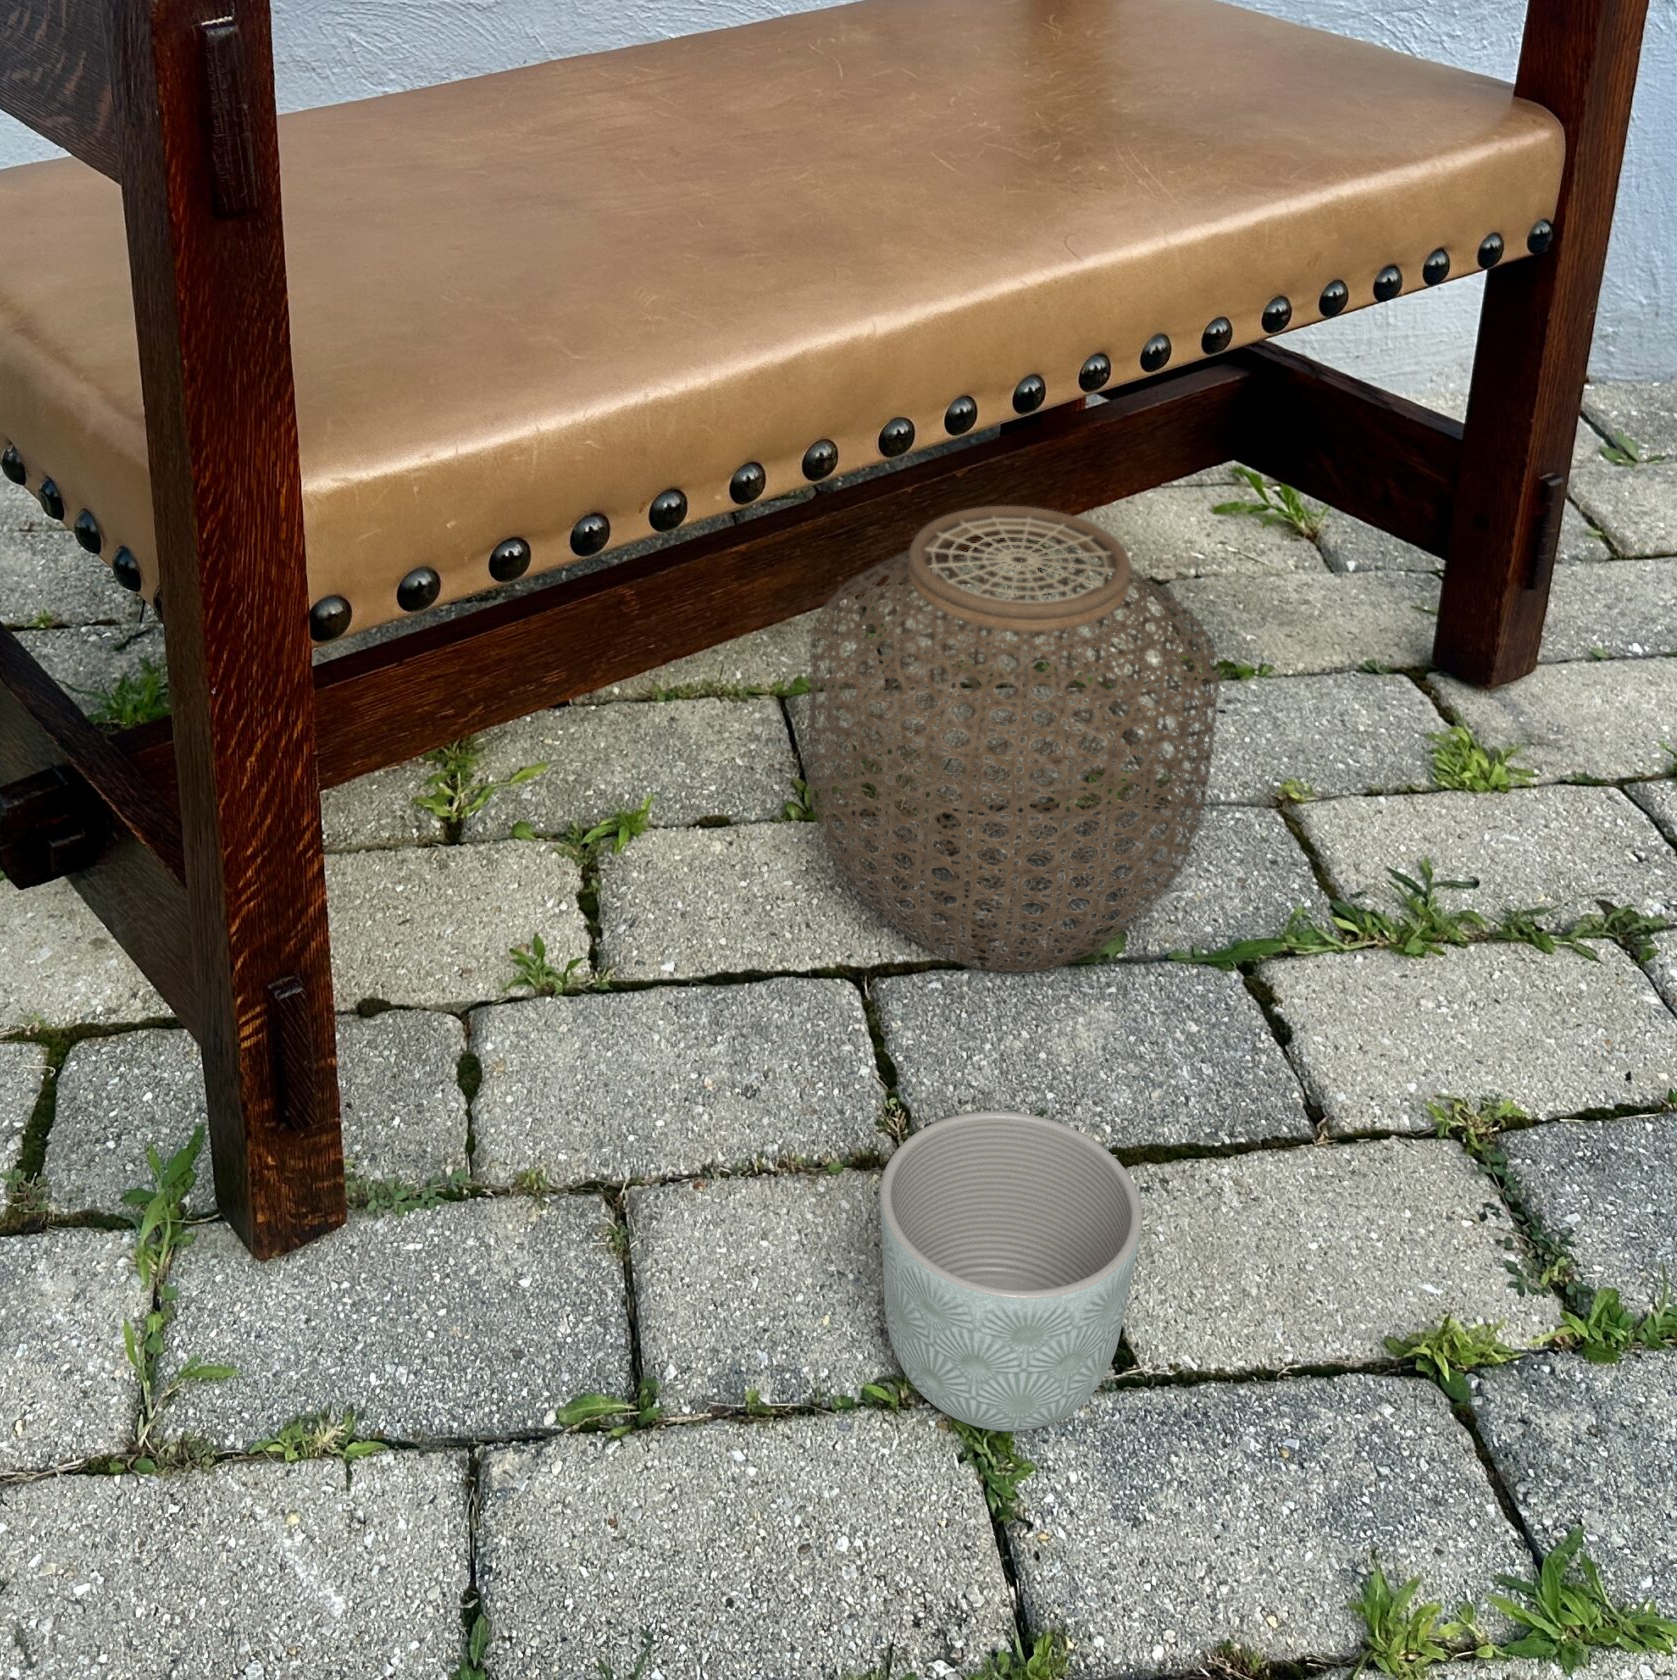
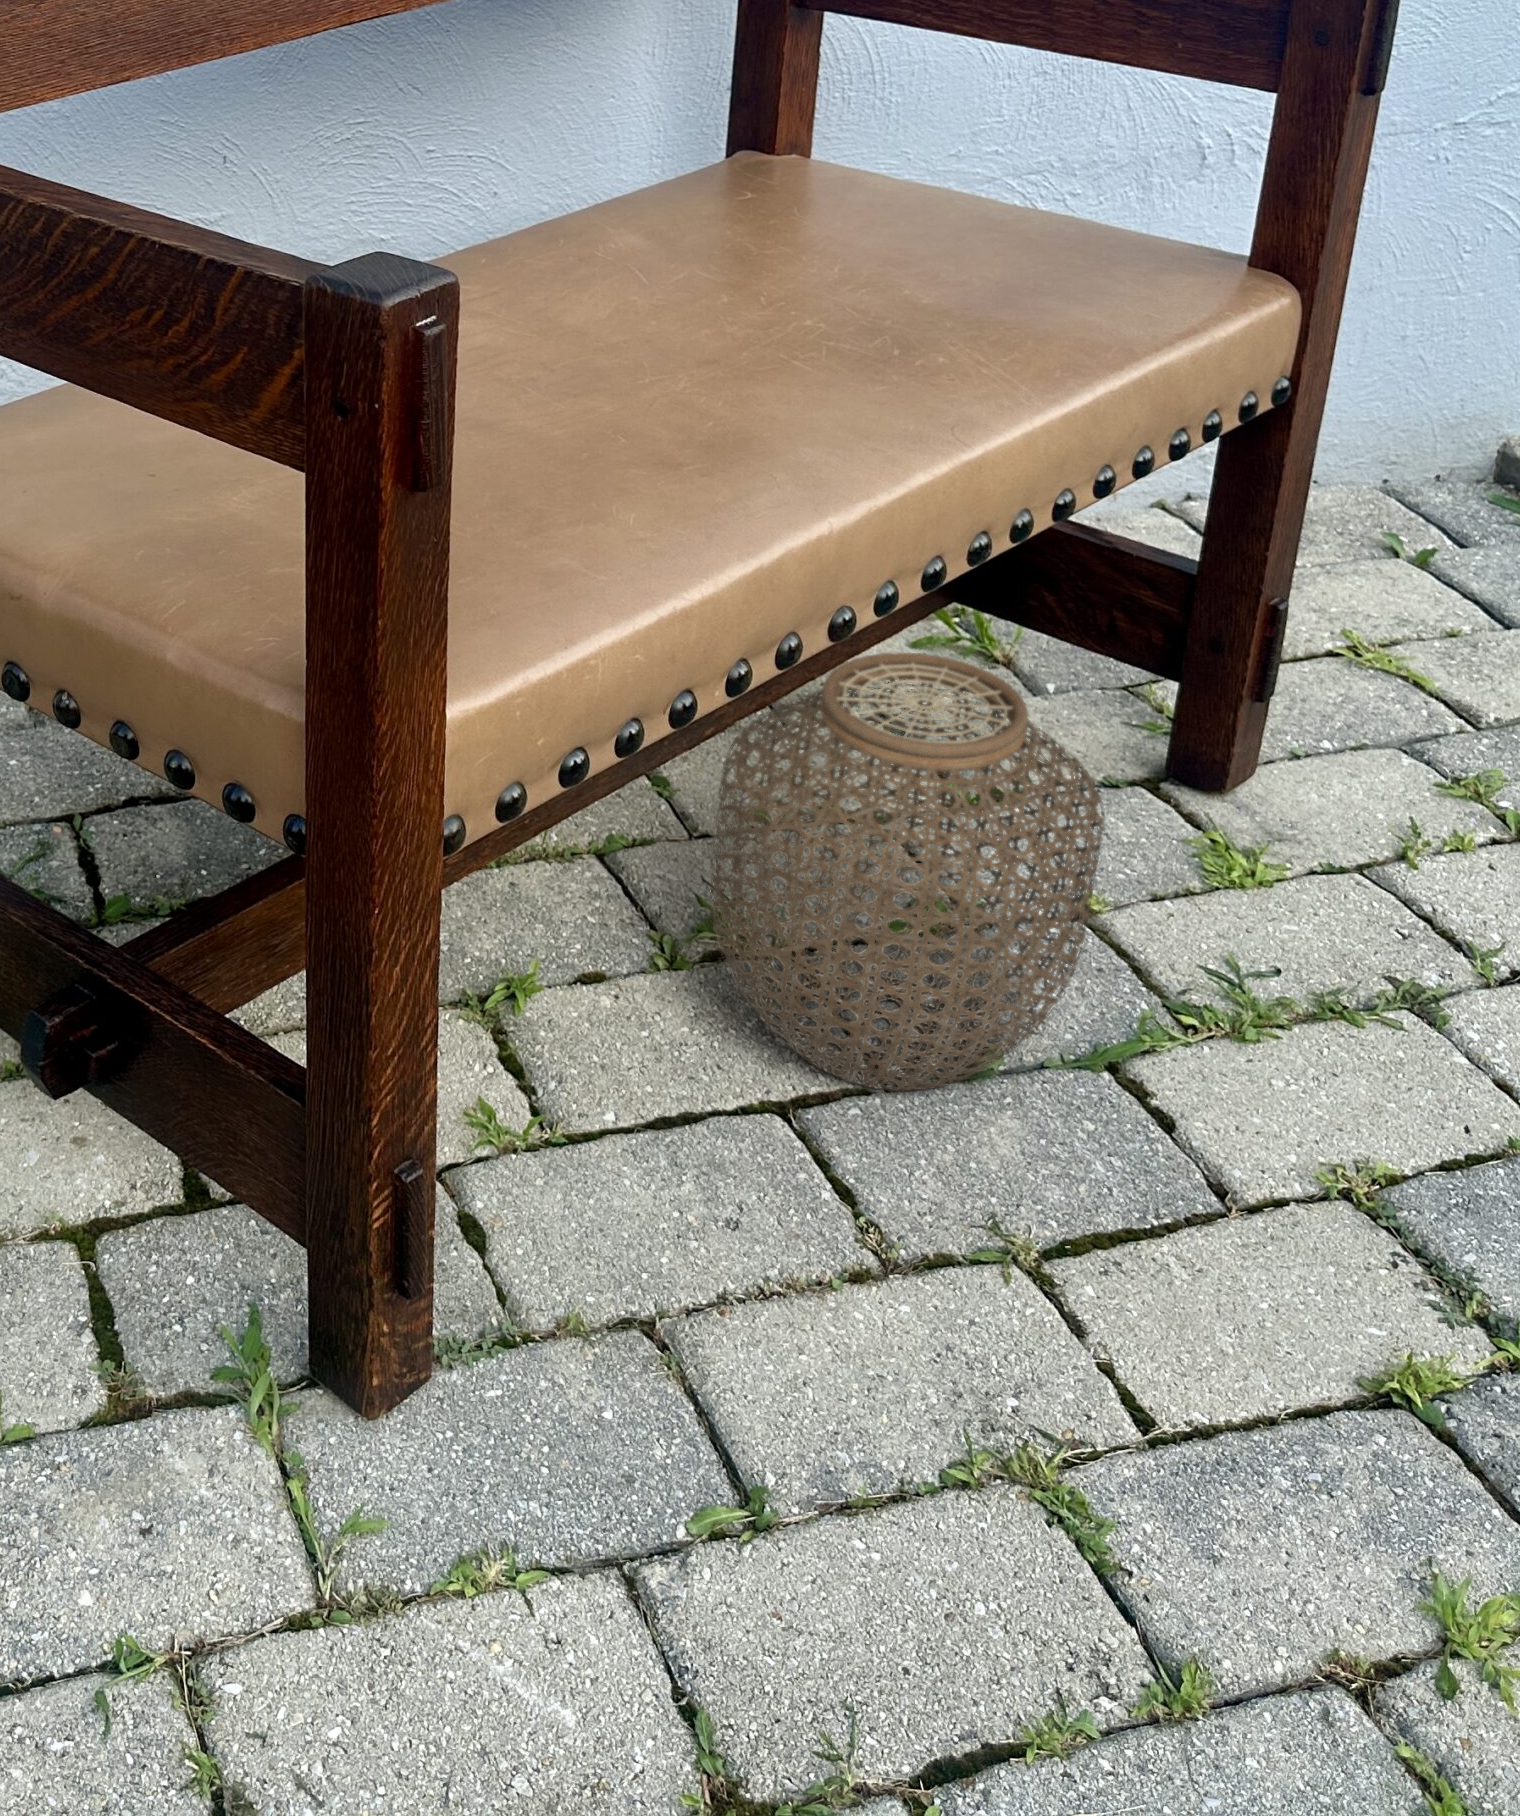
planter: present [880,1111,1143,1431] -> none [955,1208,1200,1495]

